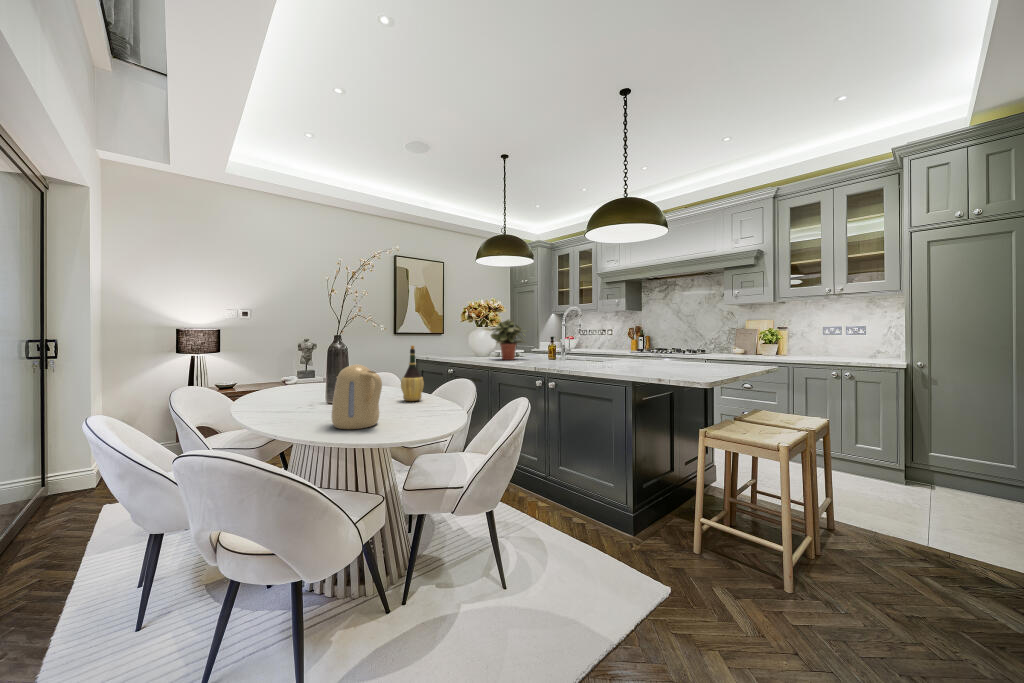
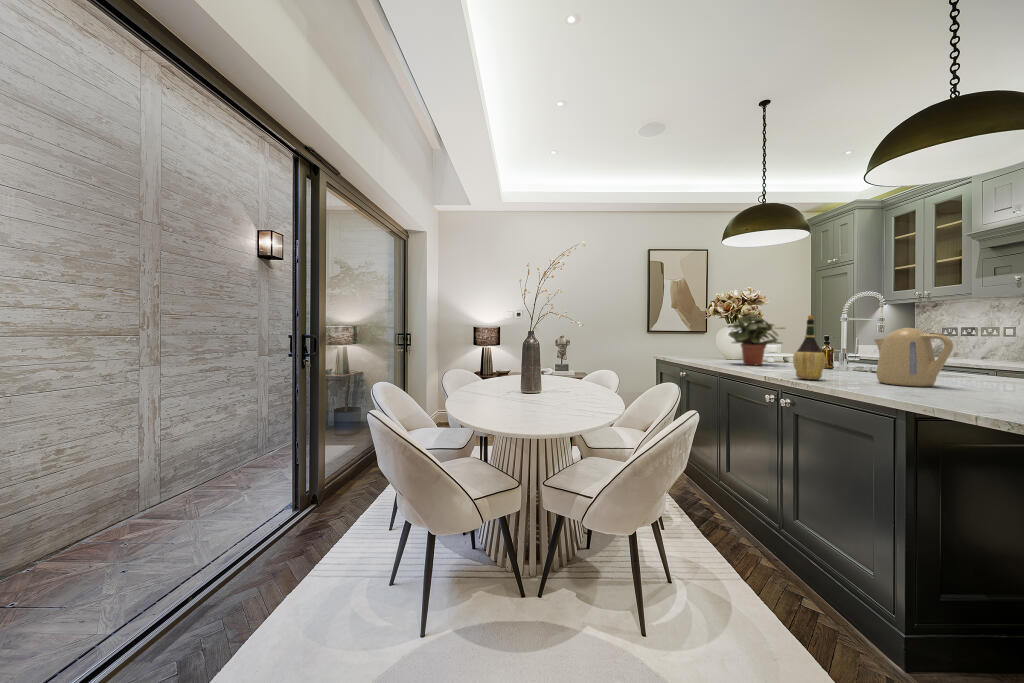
wine bottle: present [401,345,424,401] -> present [793,315,826,380]
kettle: present [332,364,382,429] -> present [874,328,953,387]

